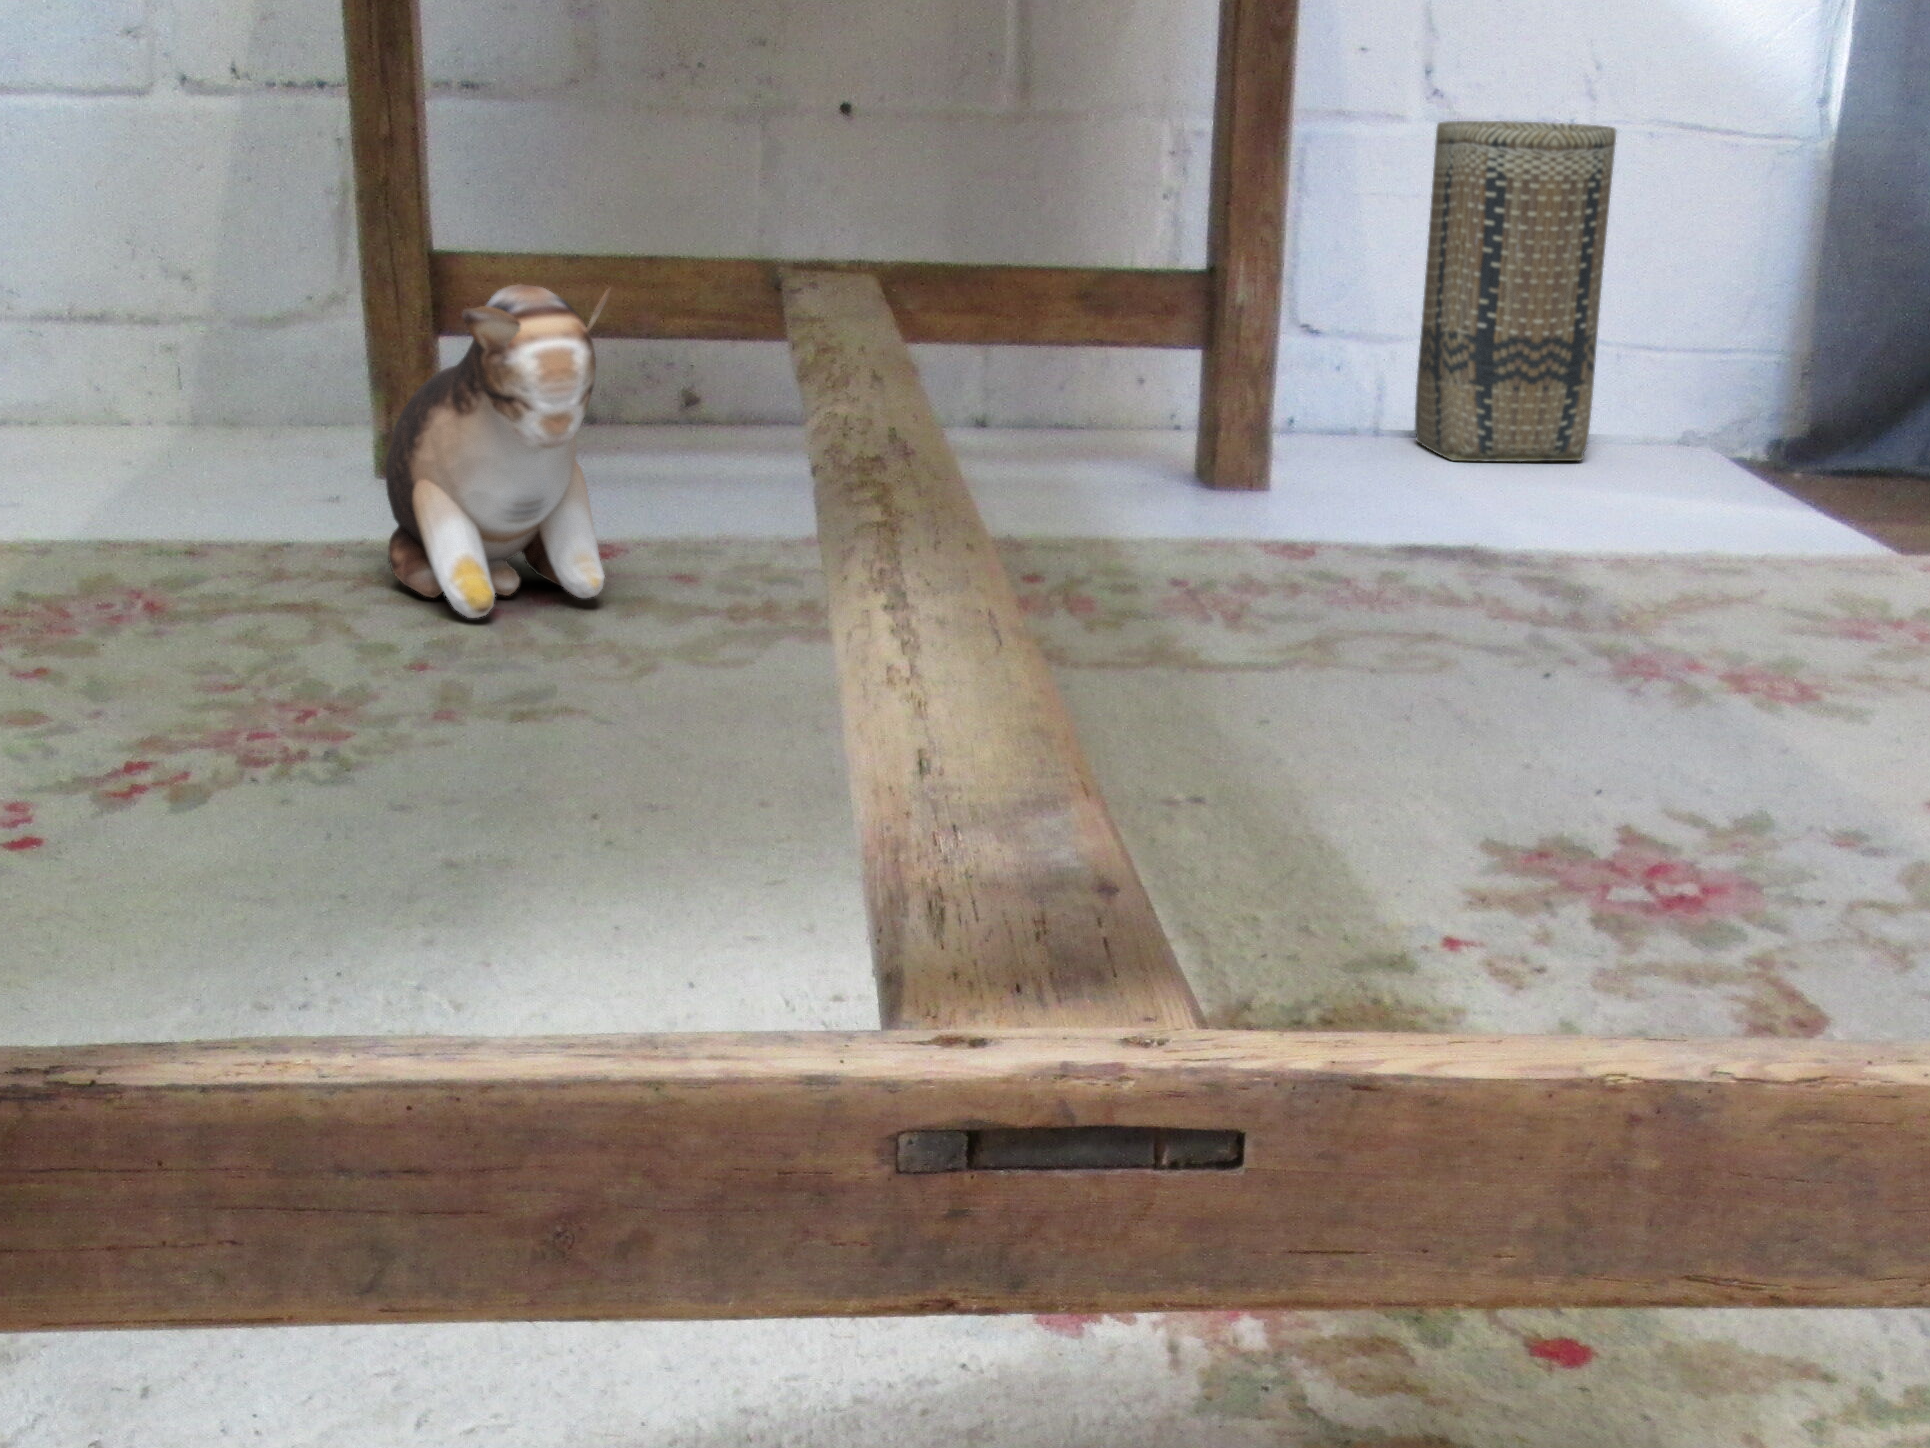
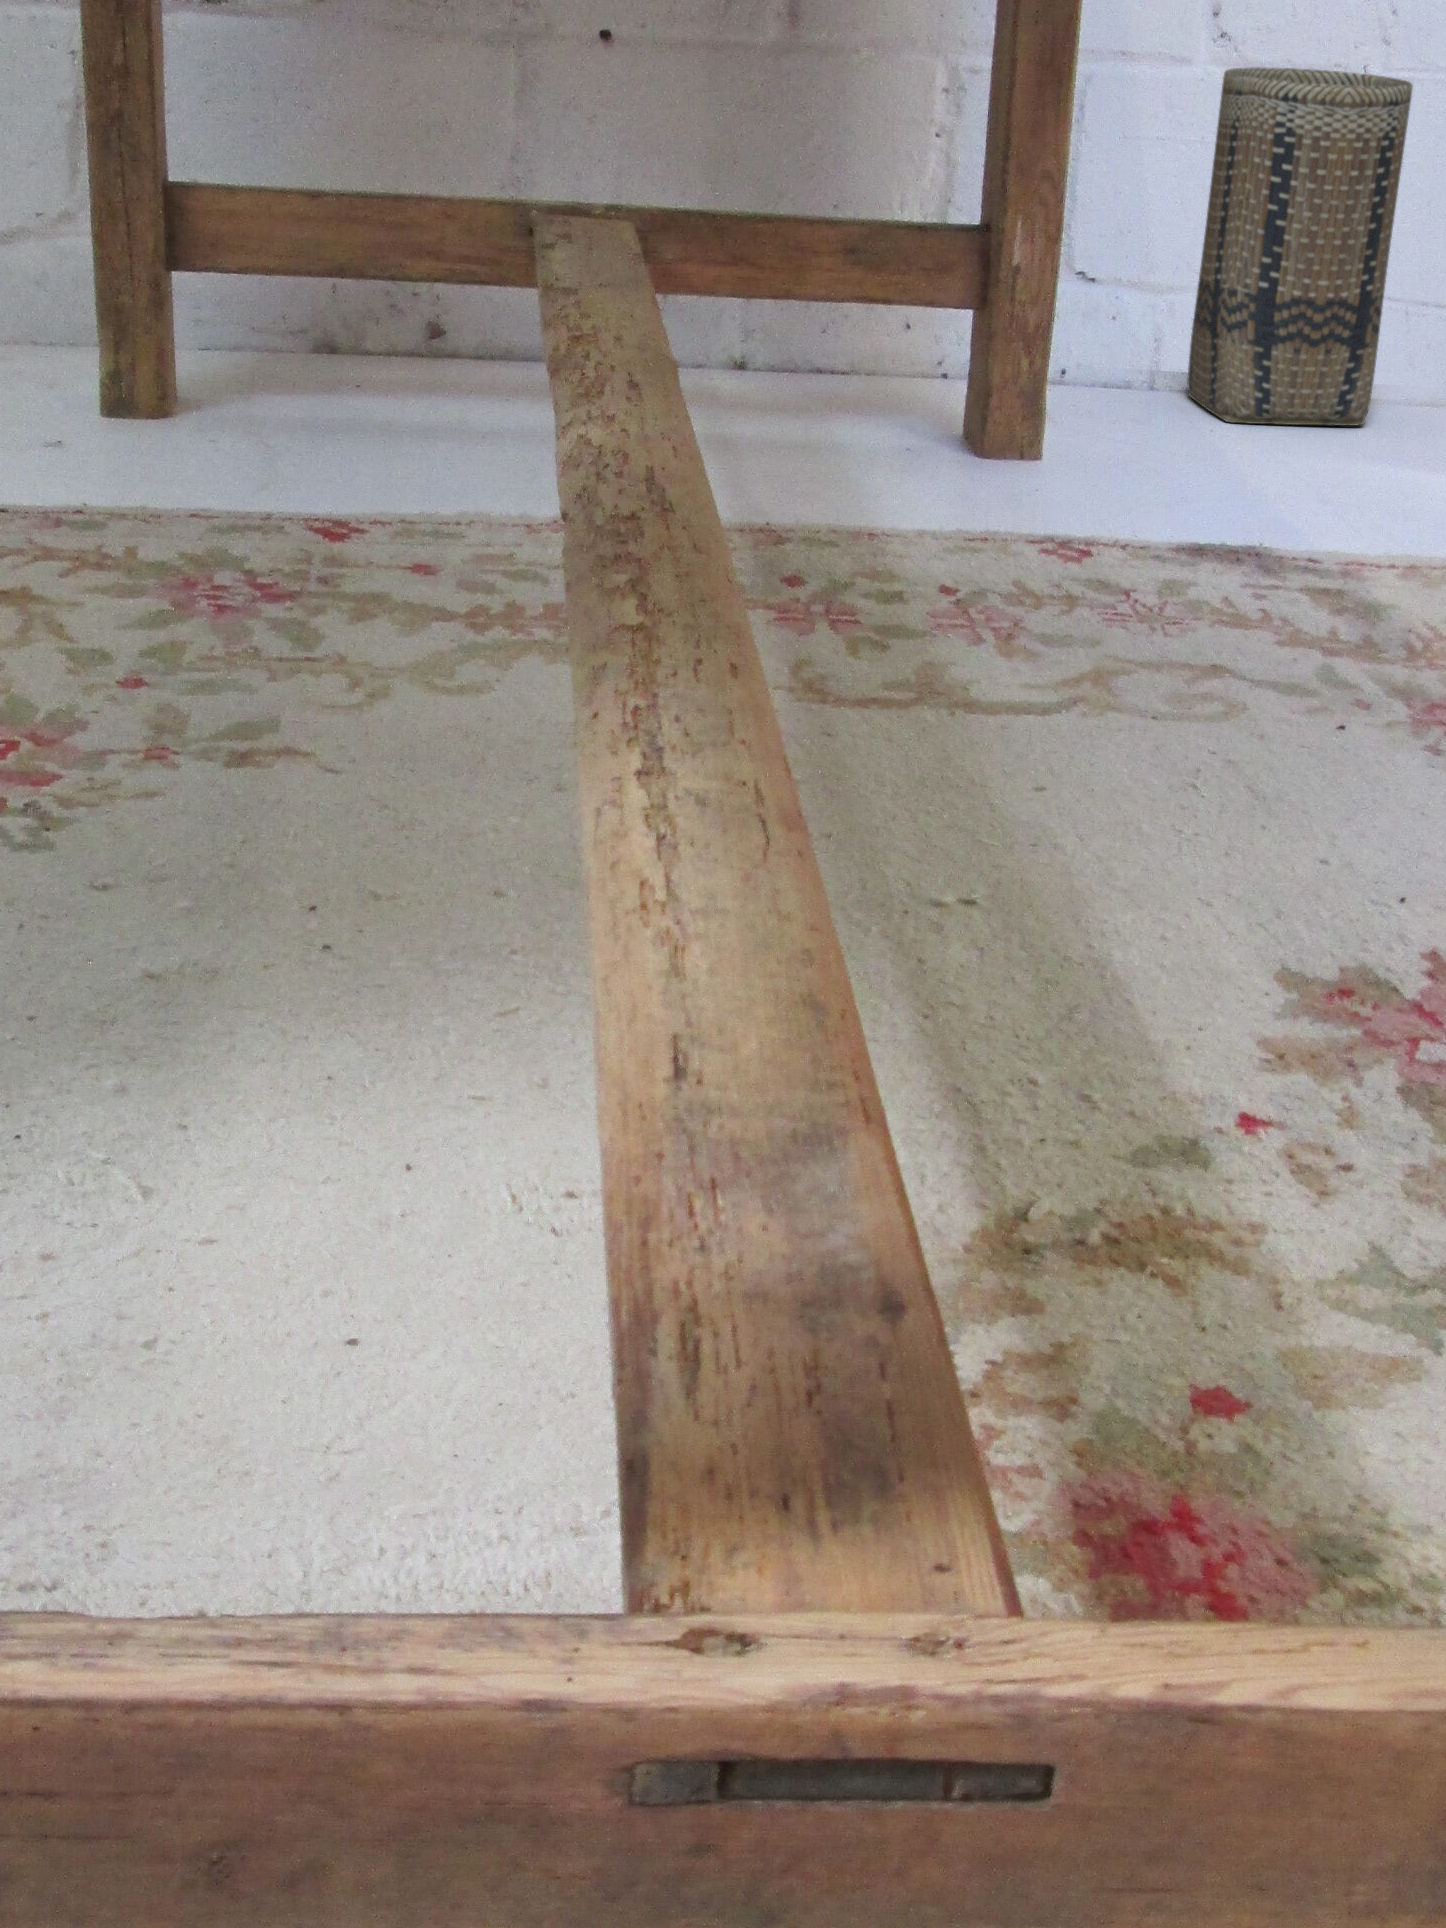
plush toy: present [386,284,611,618] -> none [105,276,350,617]

